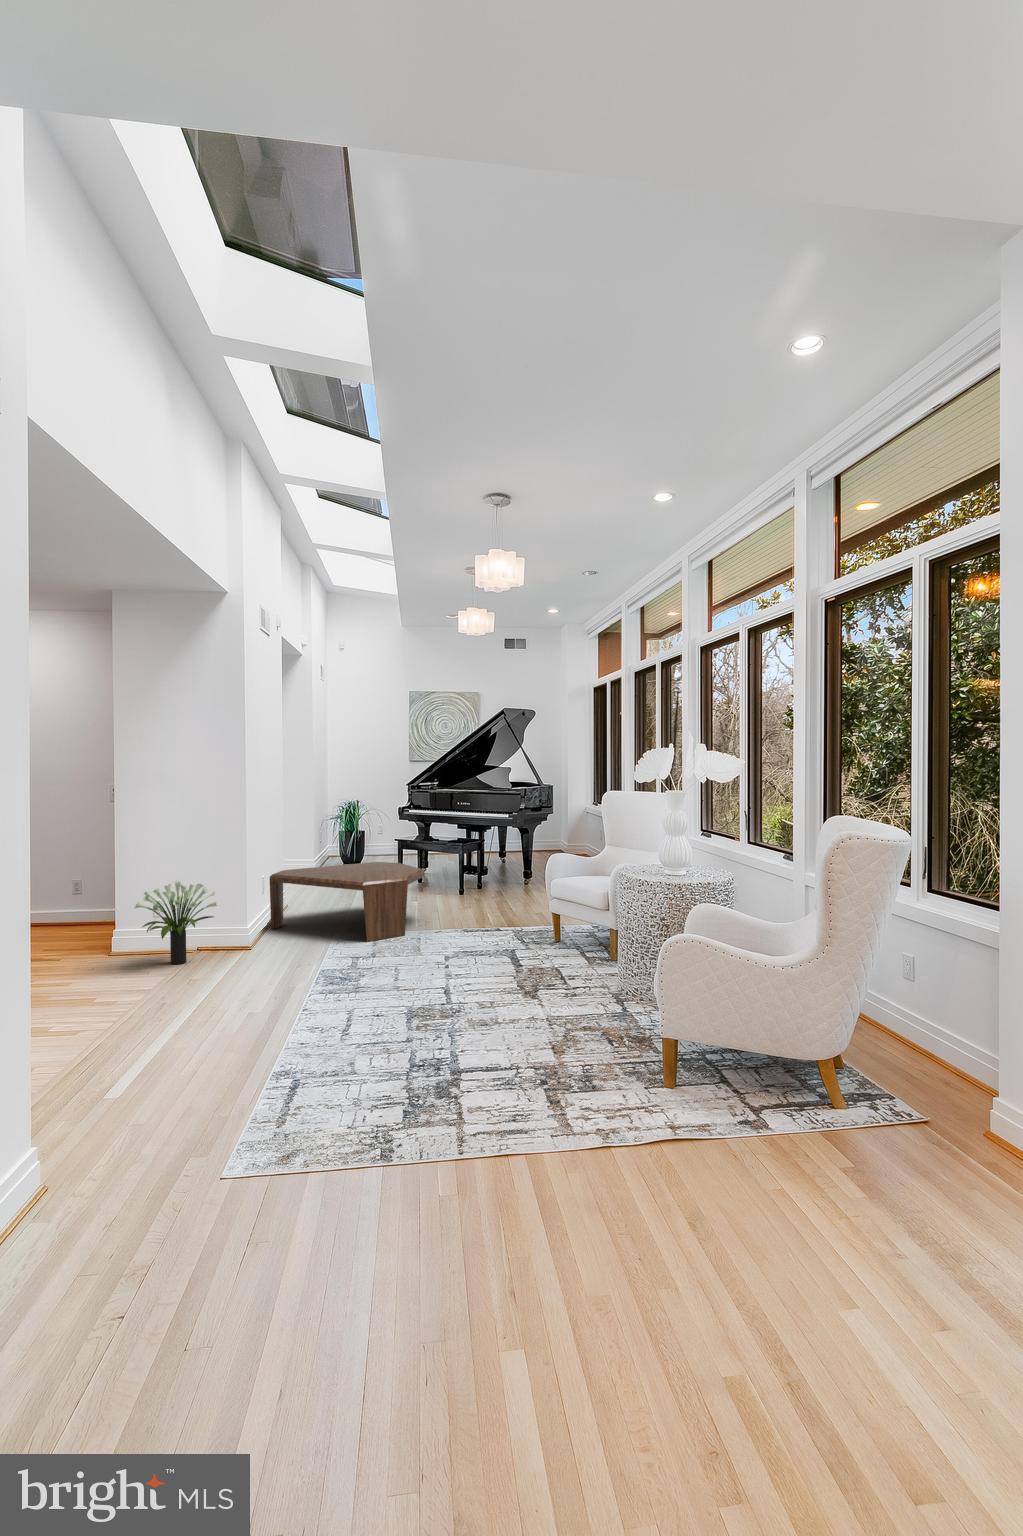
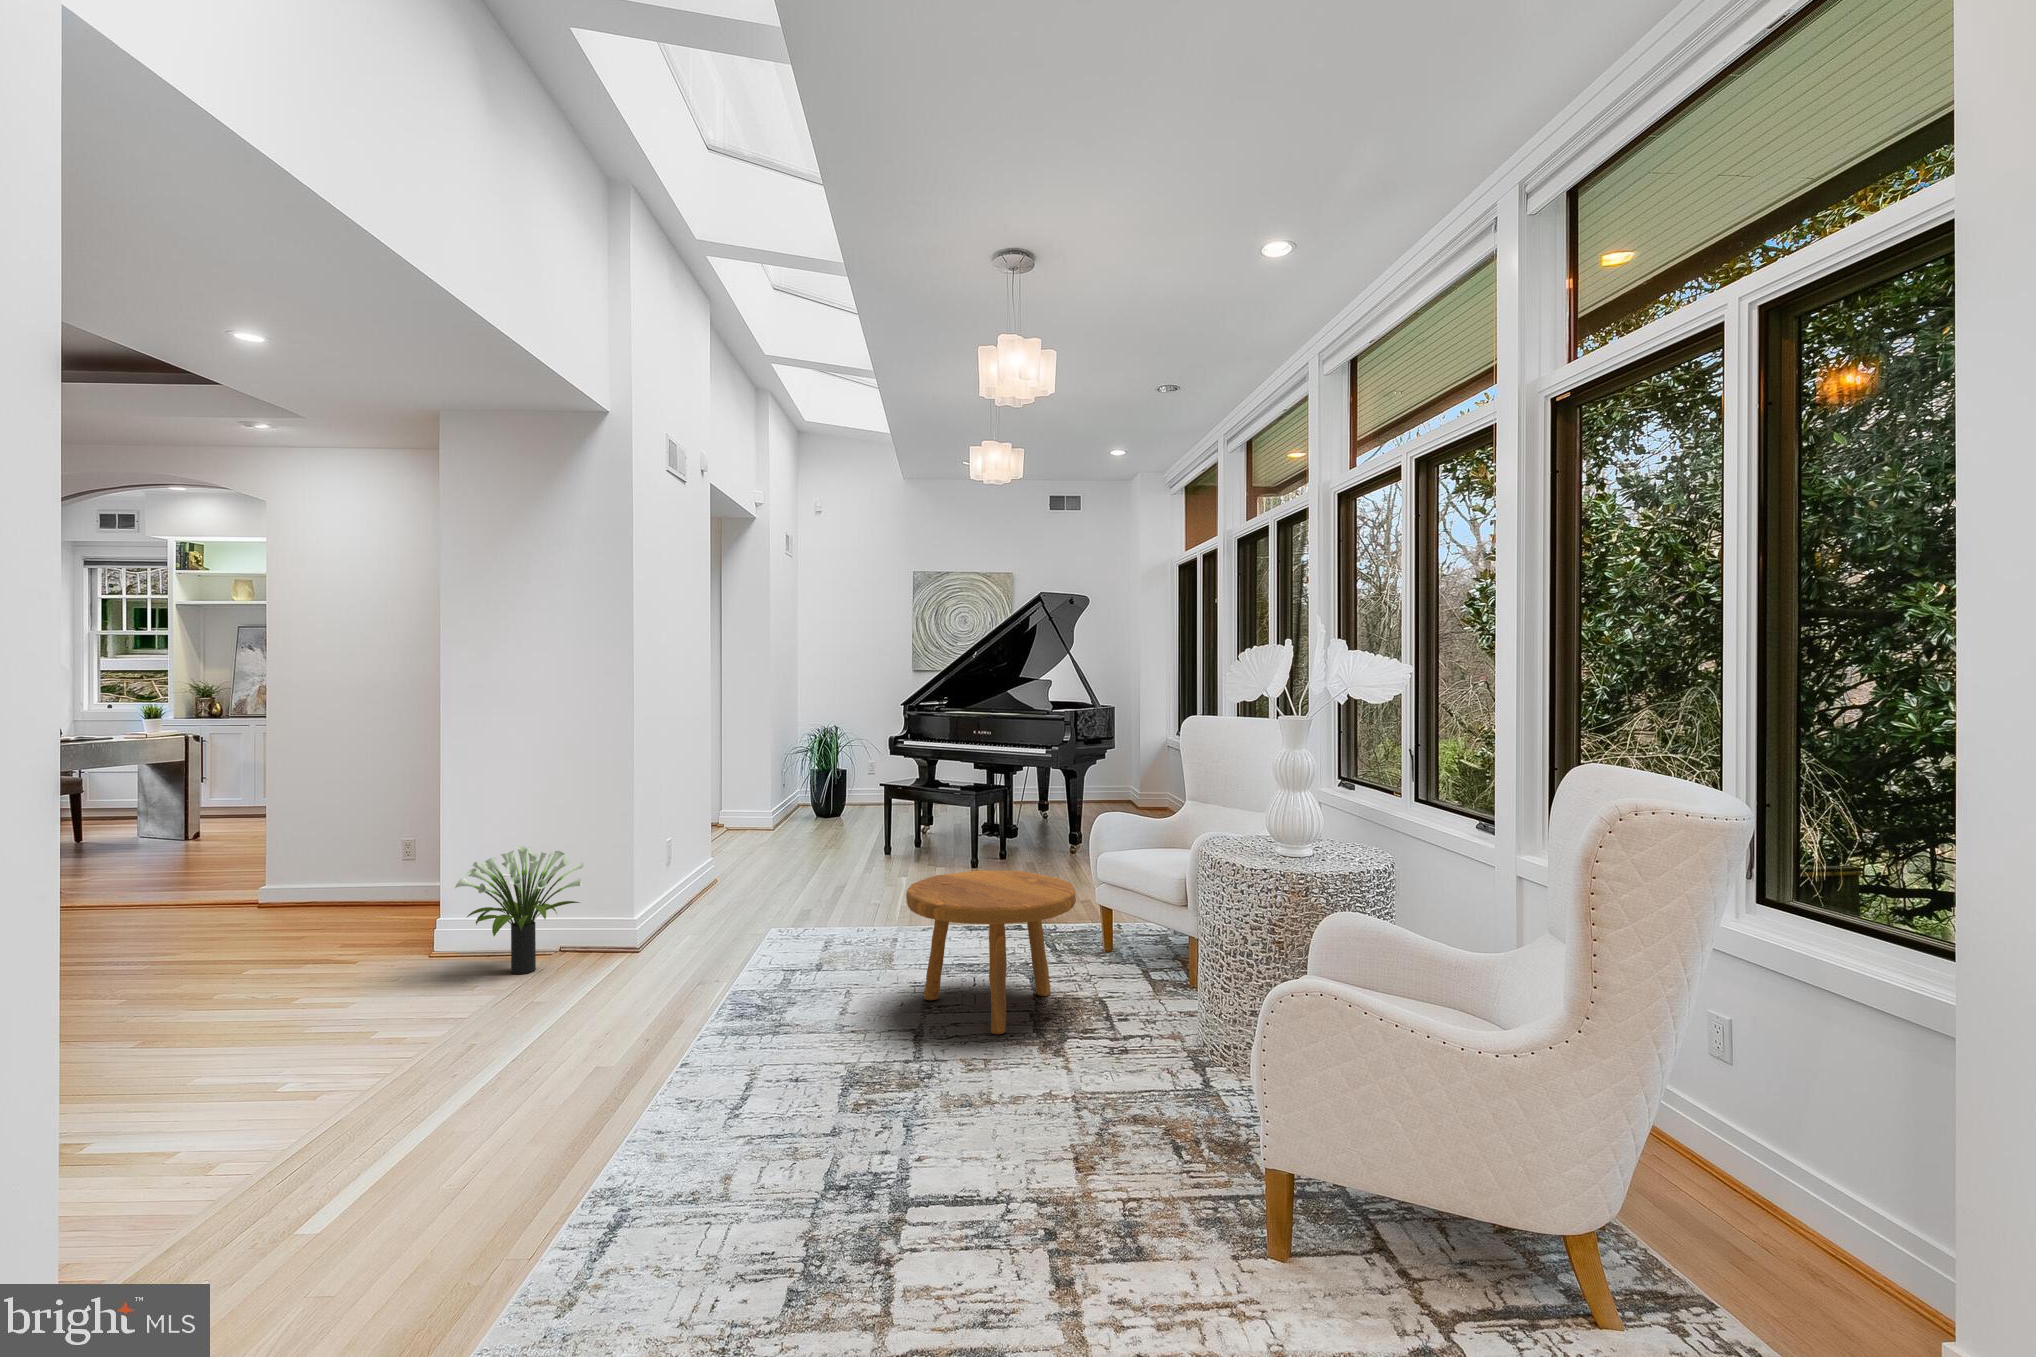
coffee table: present [270,862,425,942] -> none [678,818,910,943]
footstool: none [435,890,541,989] -> present [906,870,1076,1034]

